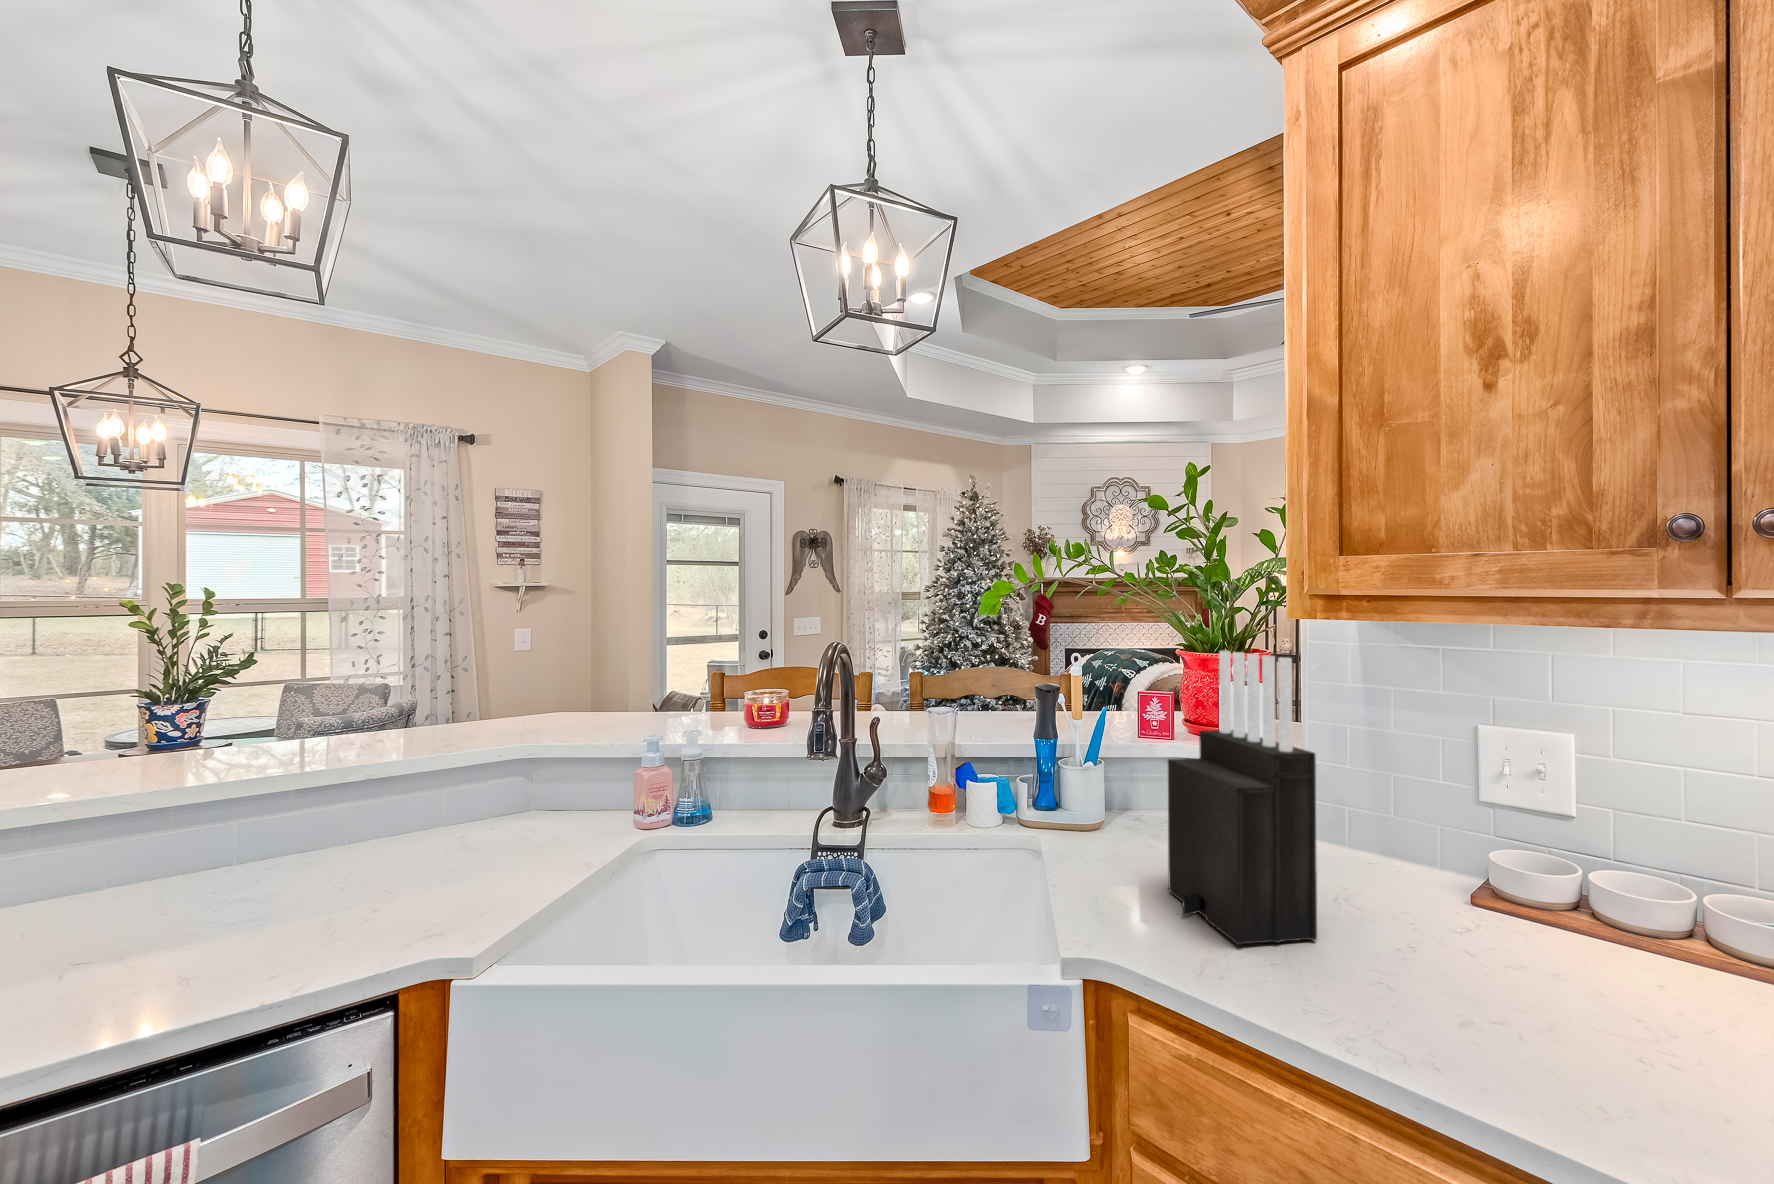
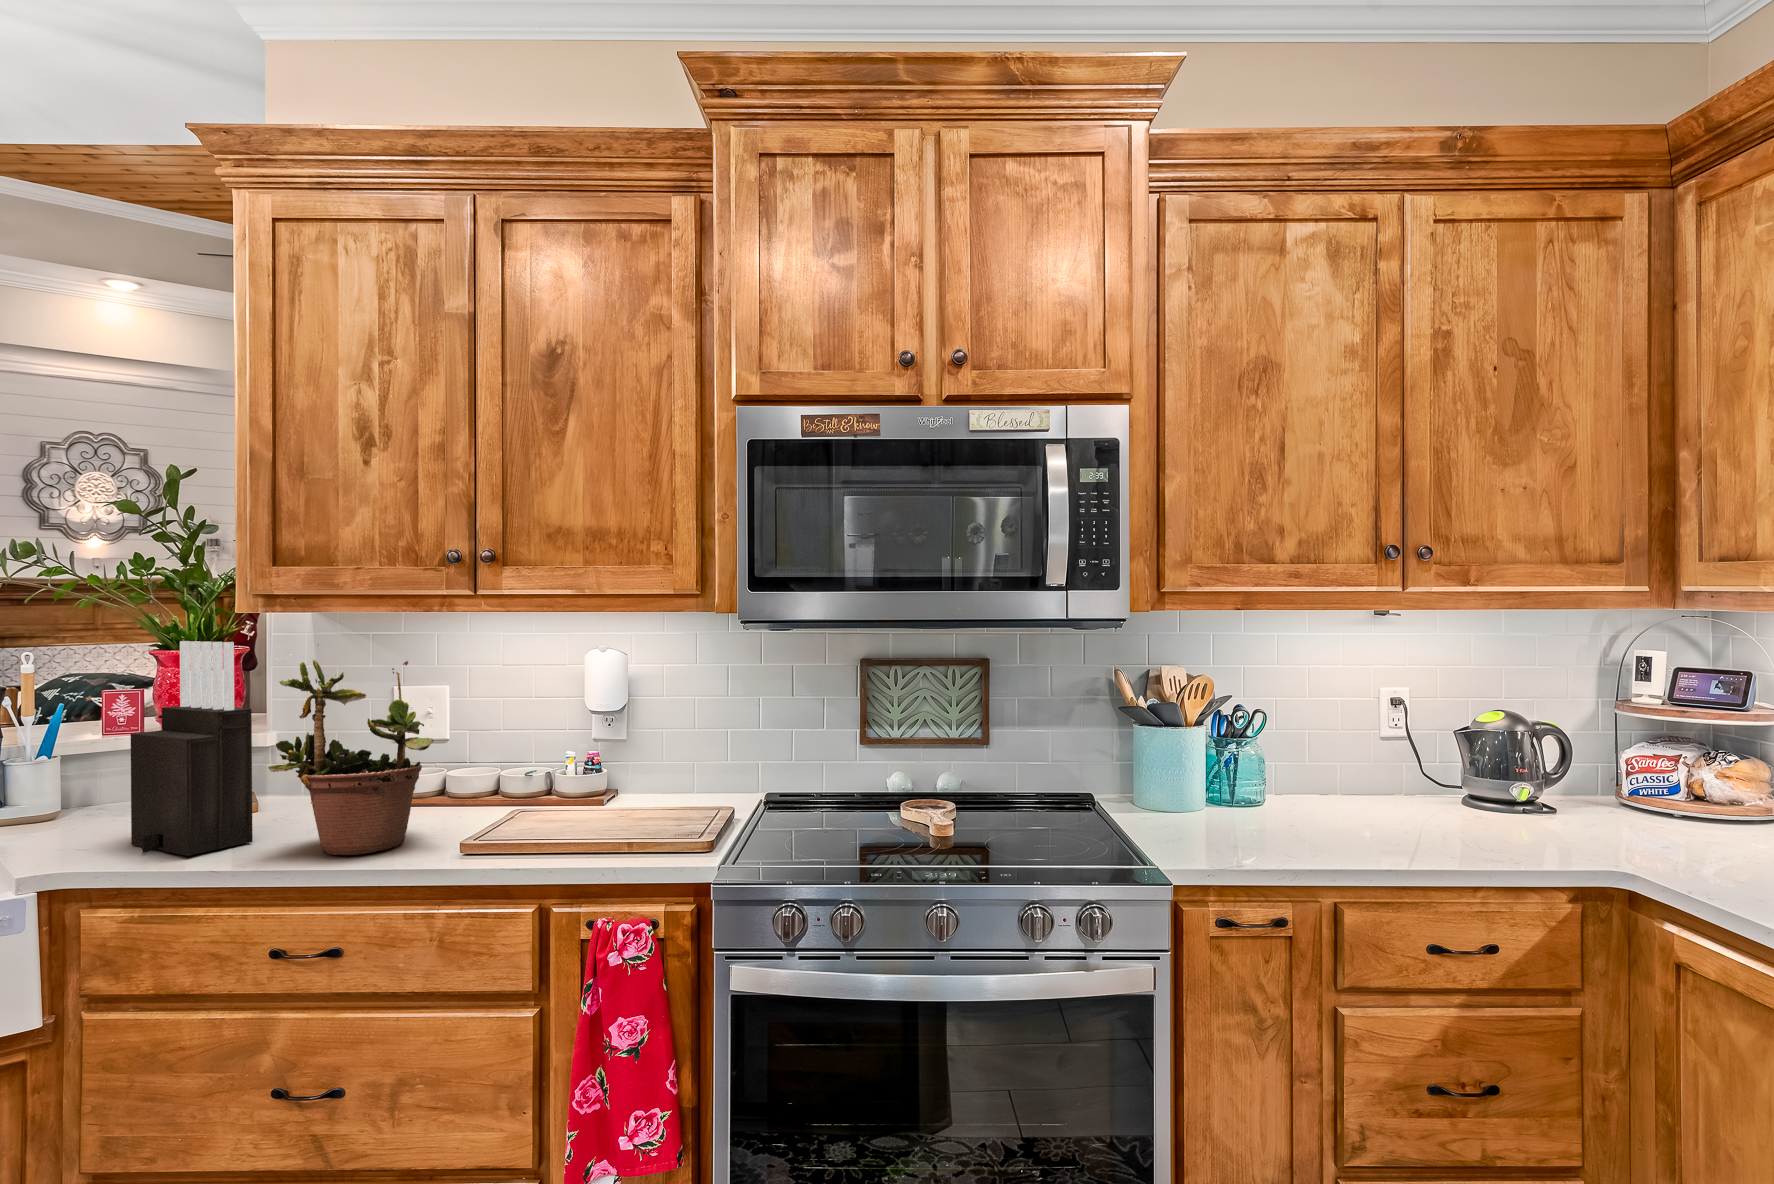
potted plant: none [1353,672,1690,1057] -> present [268,660,434,855]

